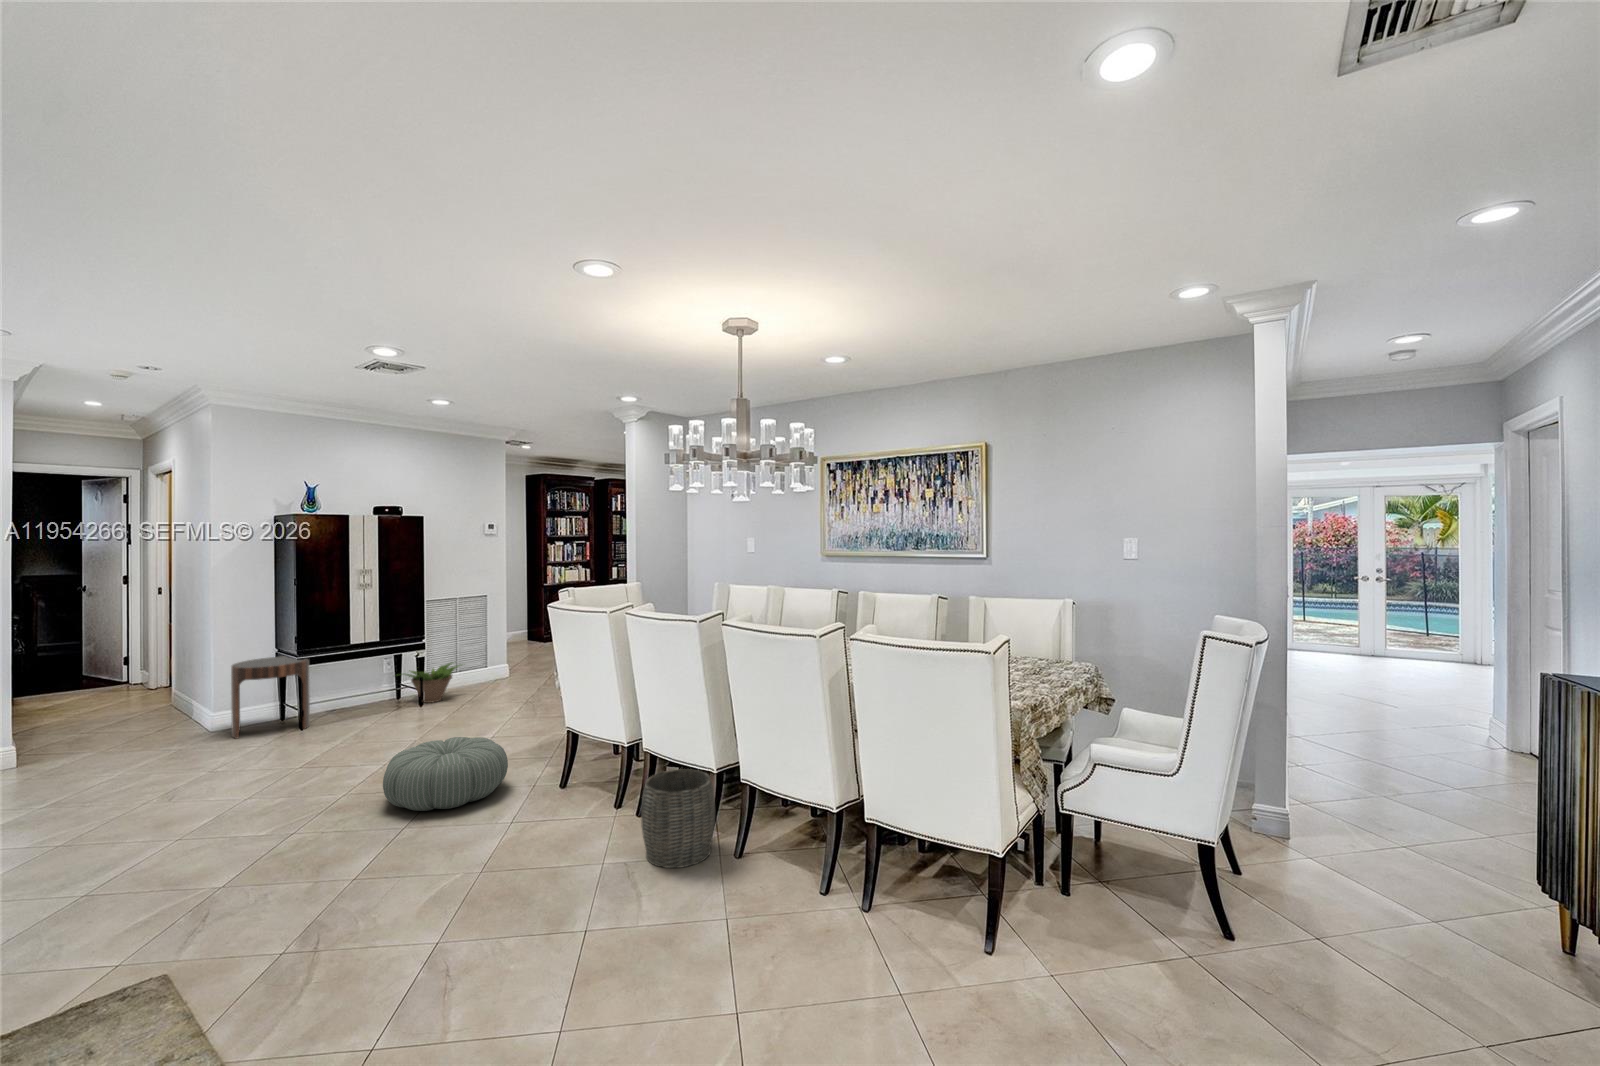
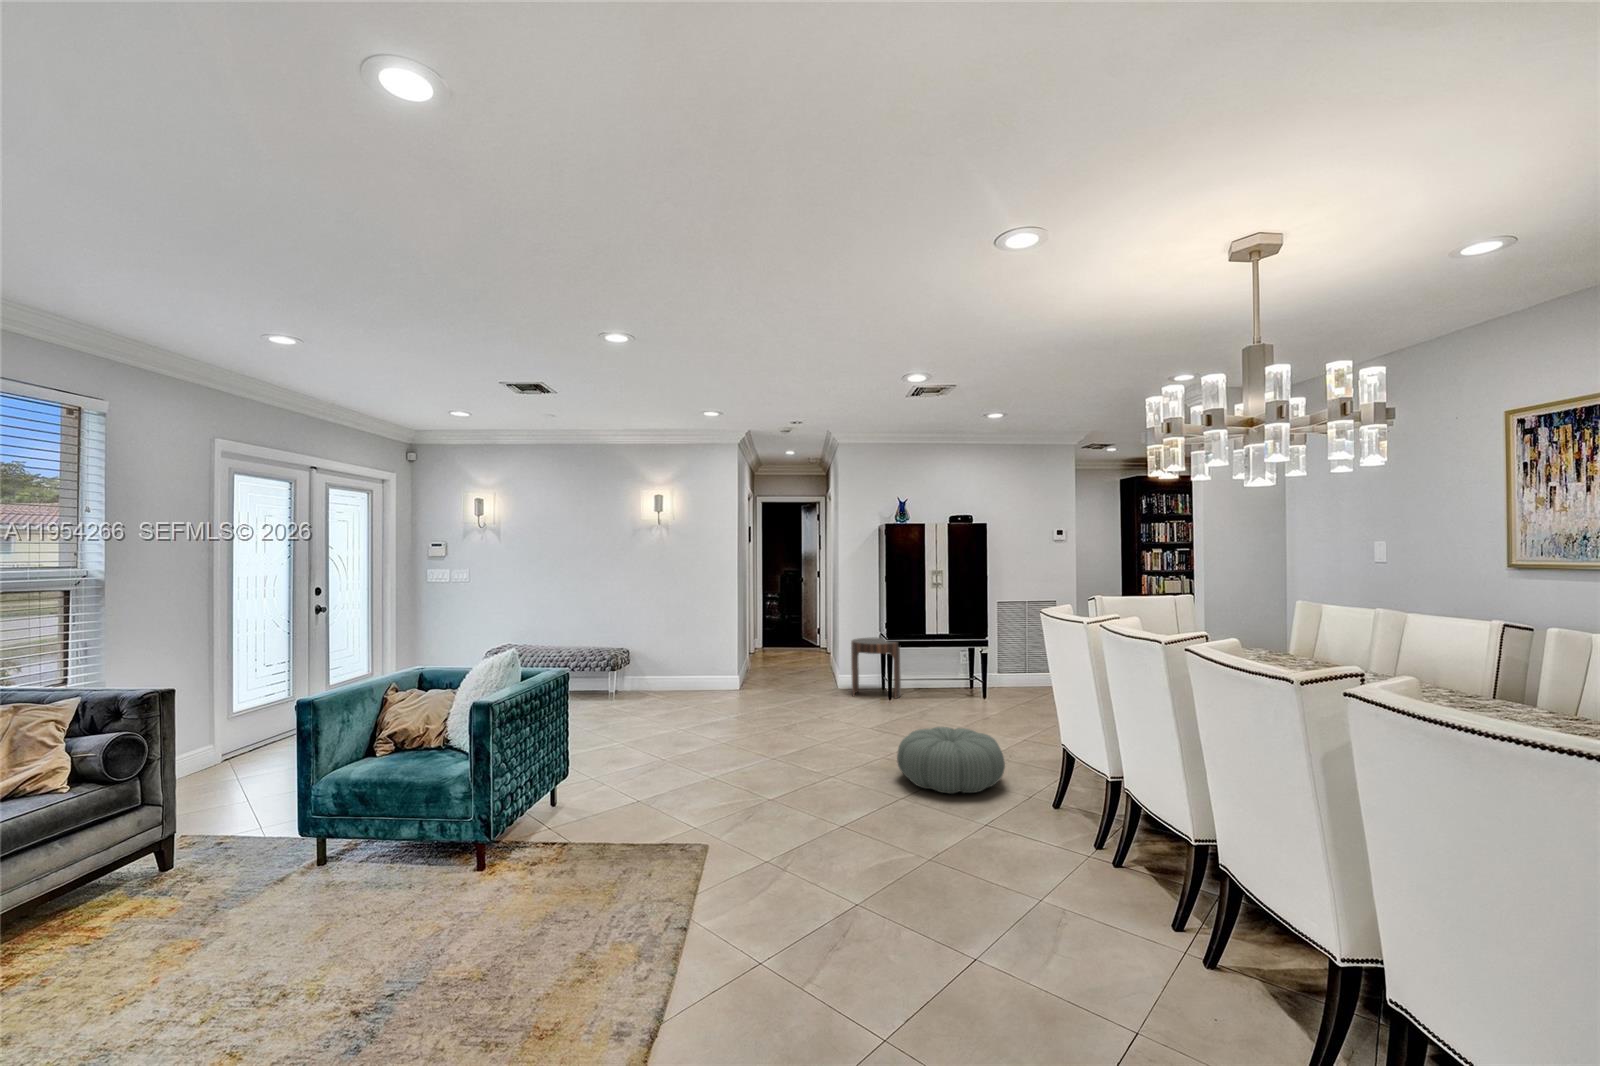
decorative plant: present [405,663,460,703] -> none [964,662,1028,697]
woven basket: present [641,769,715,868] -> none [1081,819,1184,952]

